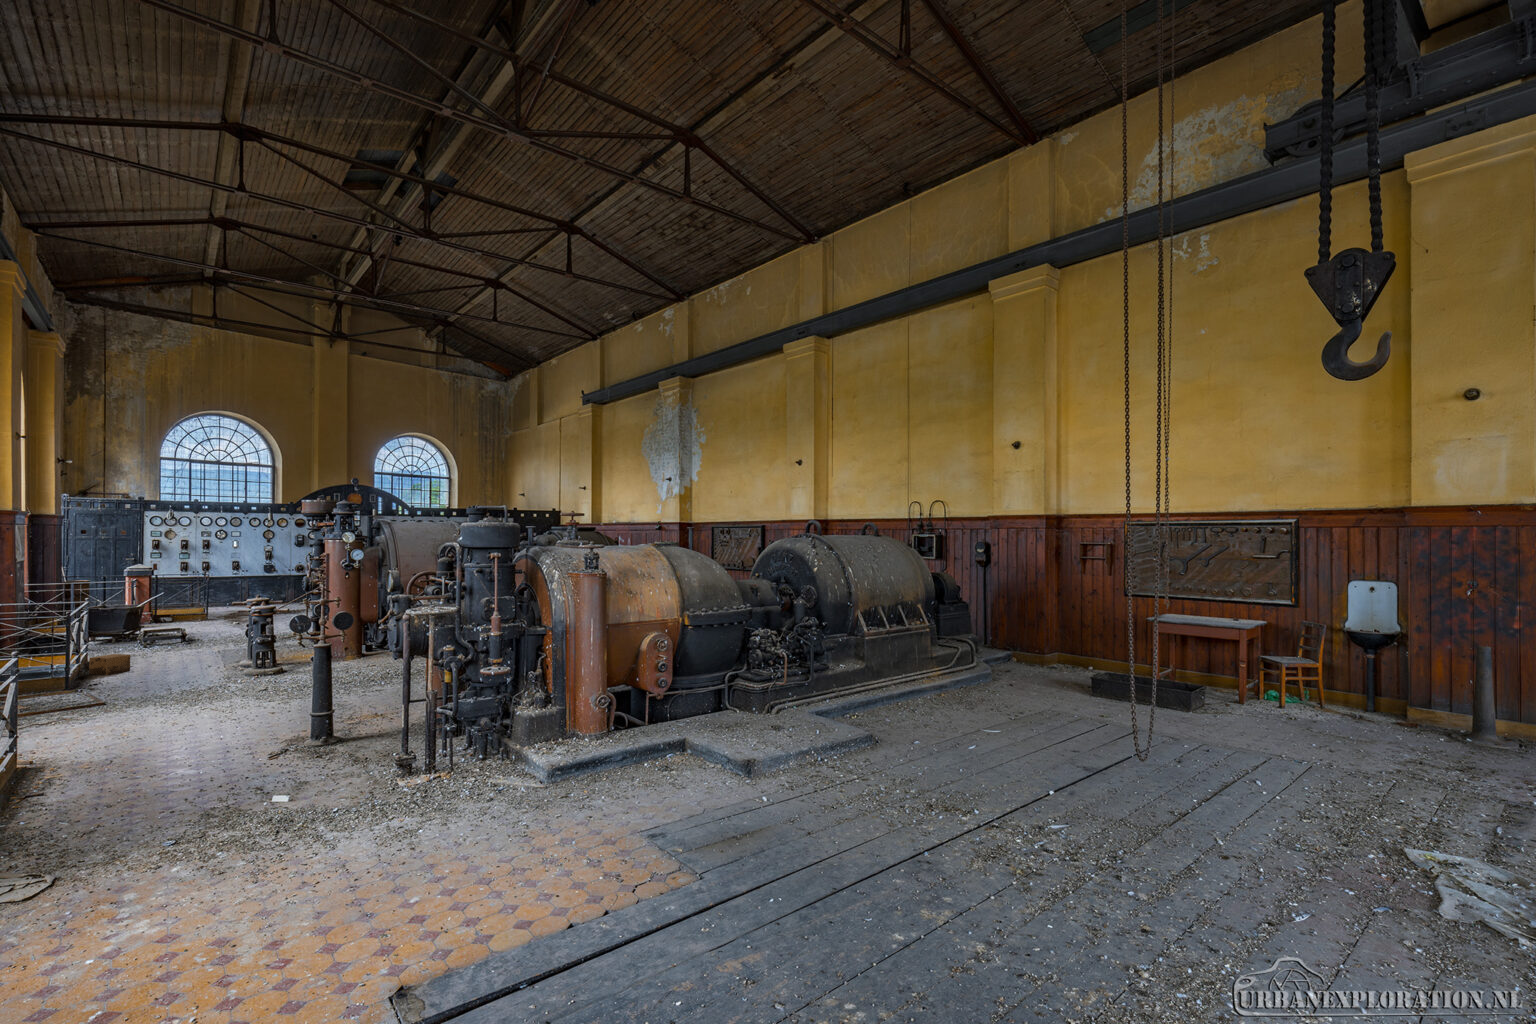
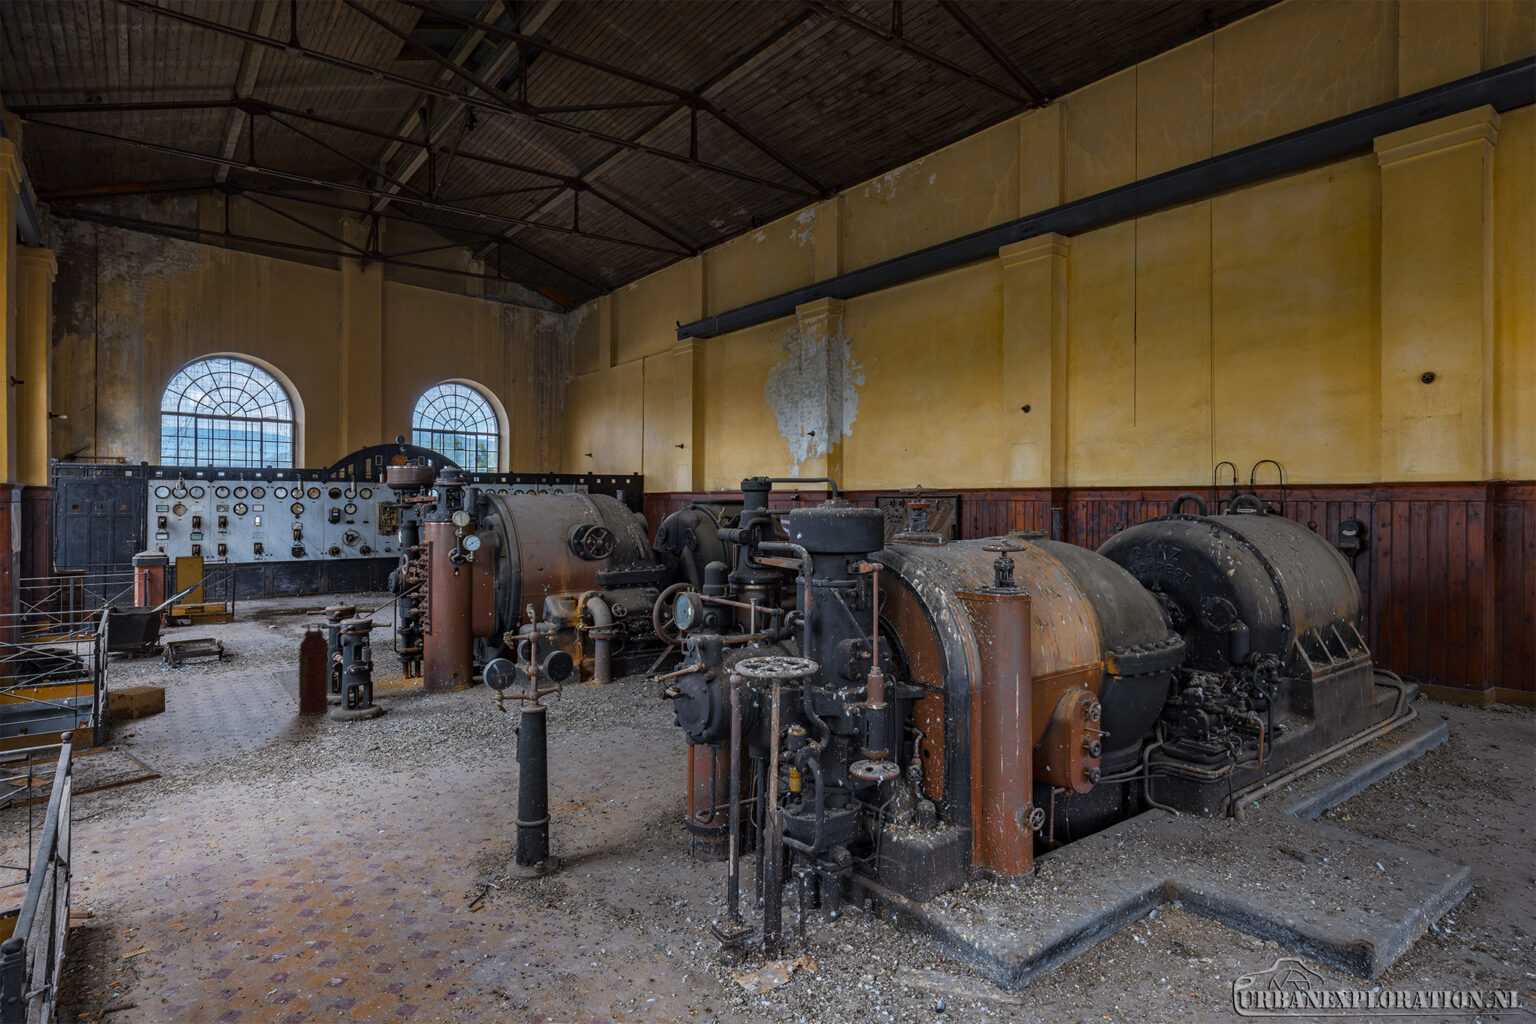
storage cabinet: none [162,571,188,616] -> present [175,556,204,614]
fire extinguisher: none [224,610,248,672] -> present [299,623,329,715]

